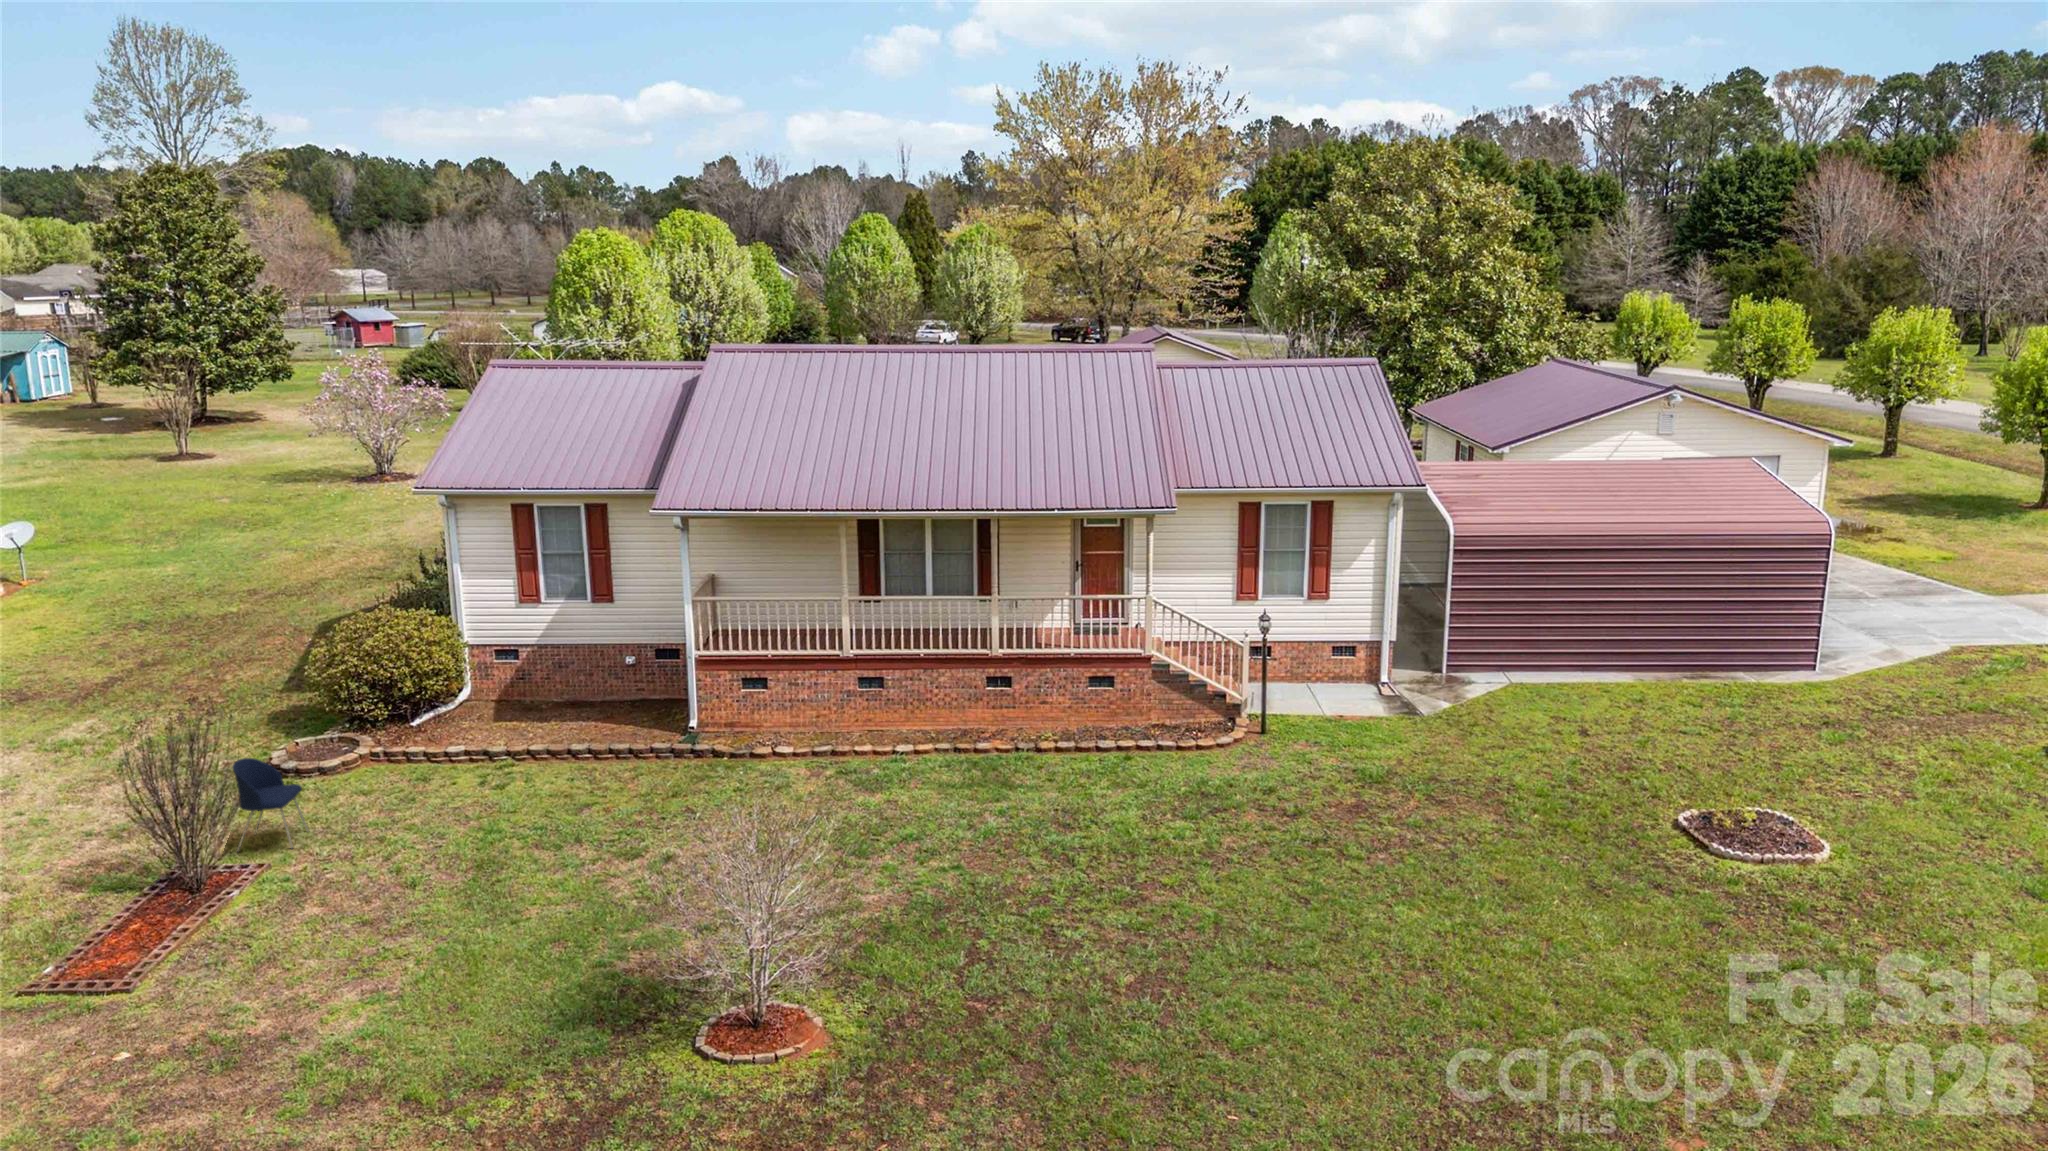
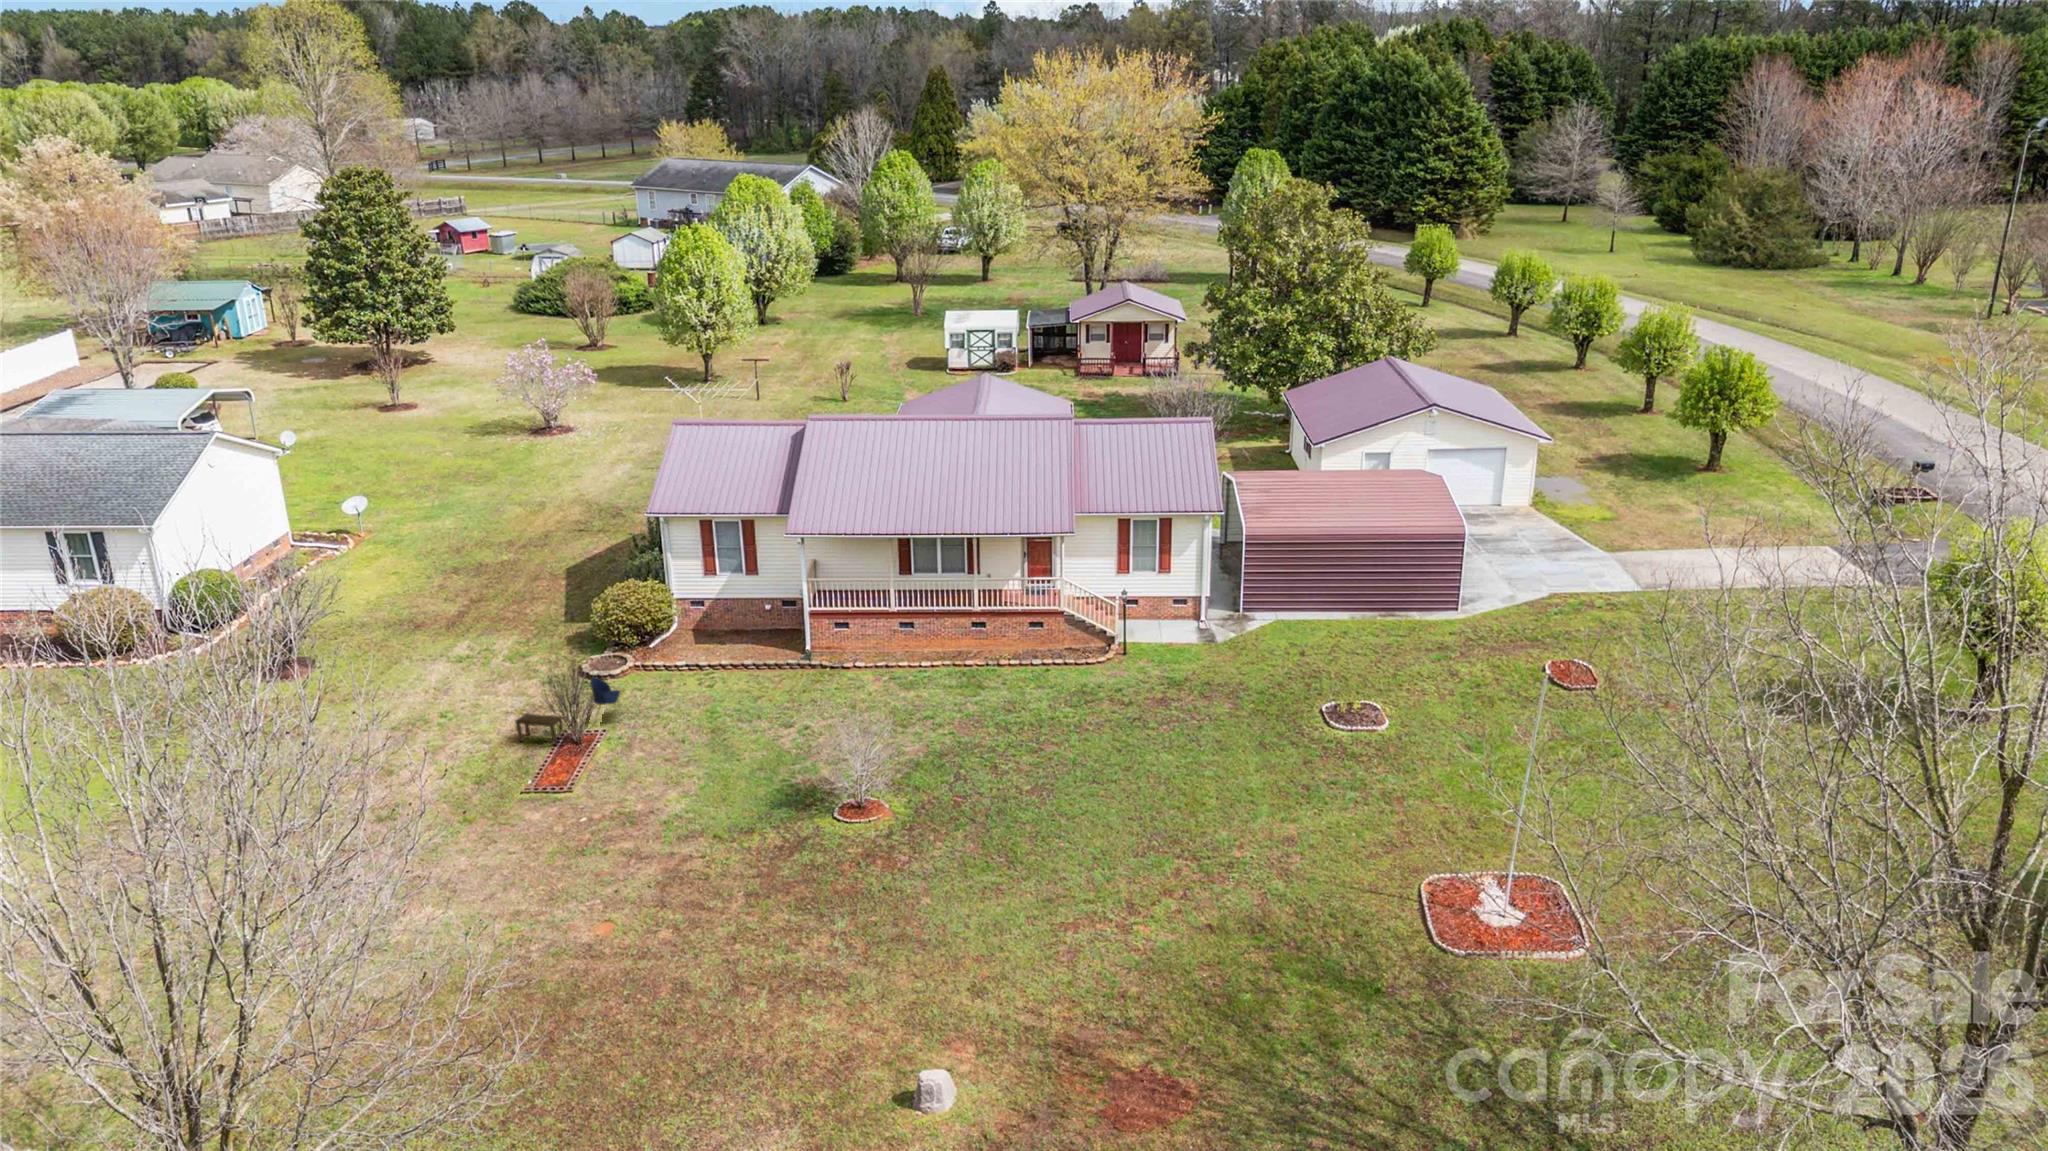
bench: none [56,827,165,892] -> present [515,713,563,745]

